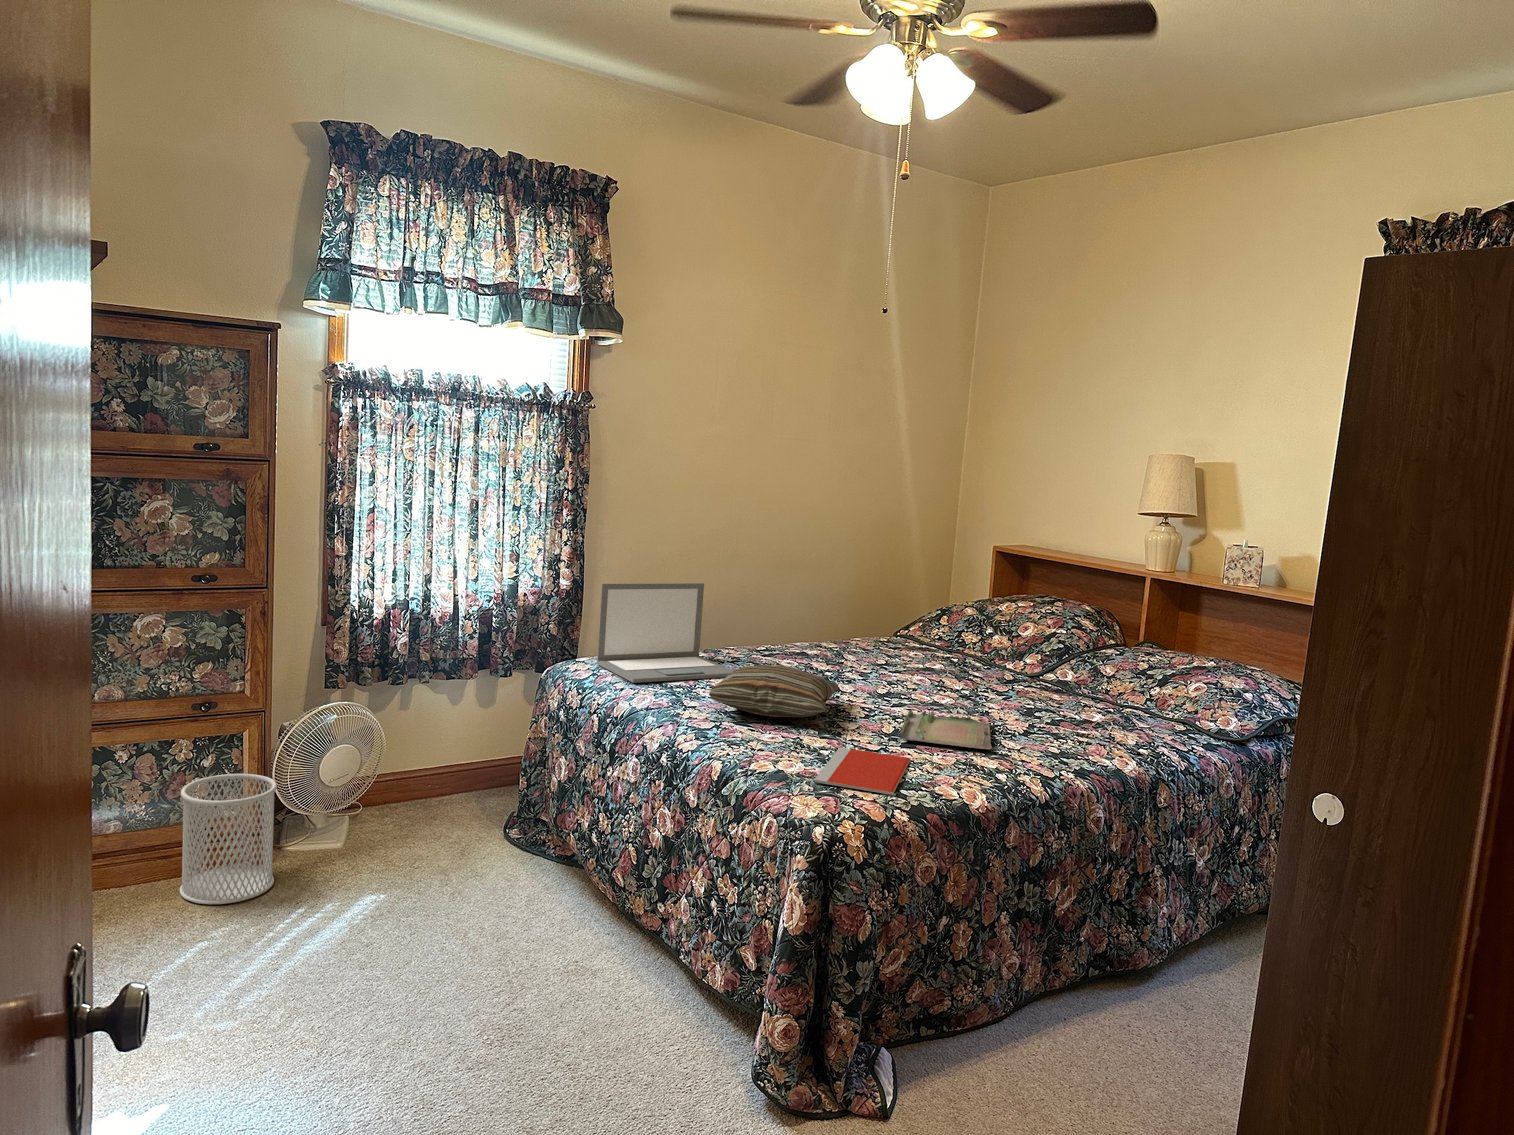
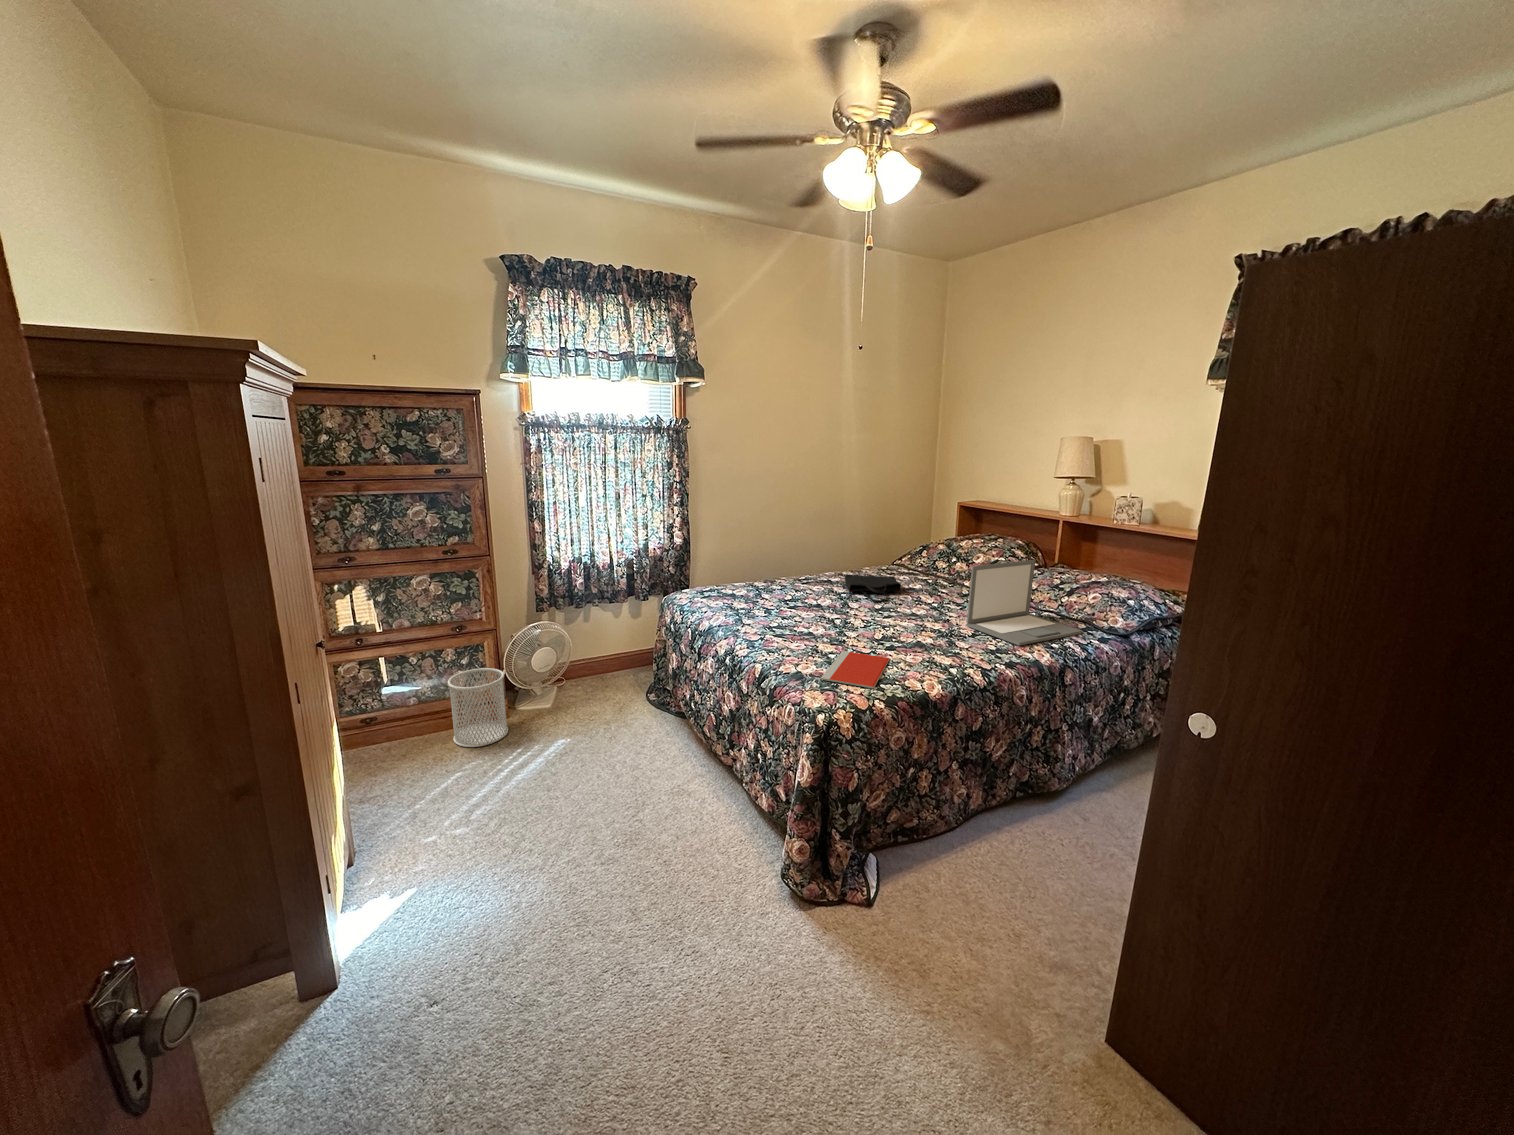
laptop: present [597,583,733,683] -> present [966,560,1083,646]
tote bag: none [829,645,916,688] -> present [845,574,901,603]
pillow: present [709,665,839,717] -> none [759,594,846,629]
tray: present [899,710,992,750] -> none [884,620,947,650]

